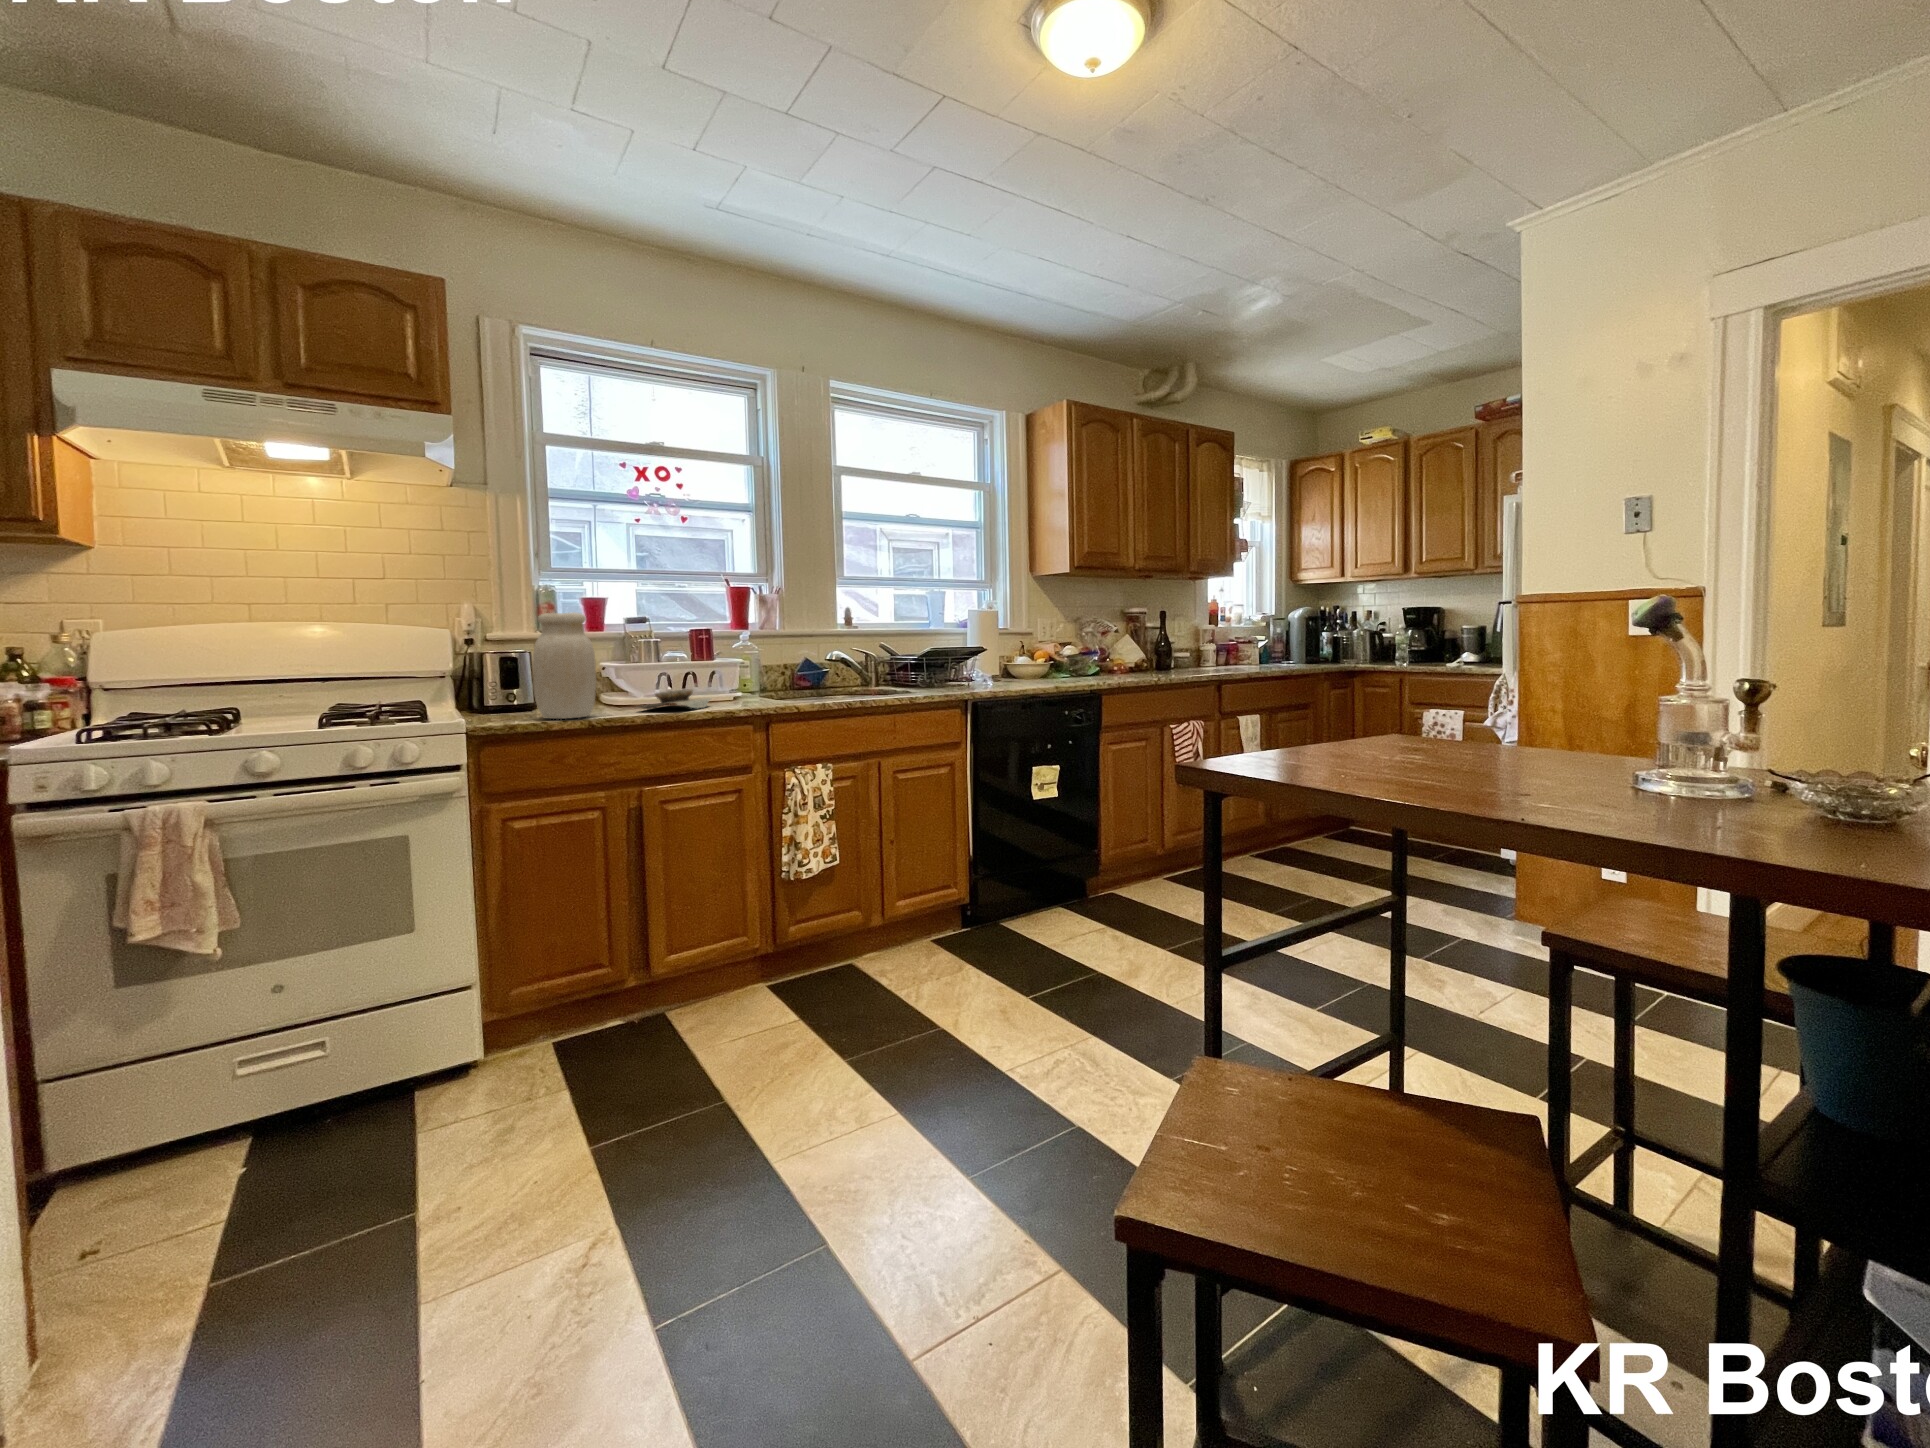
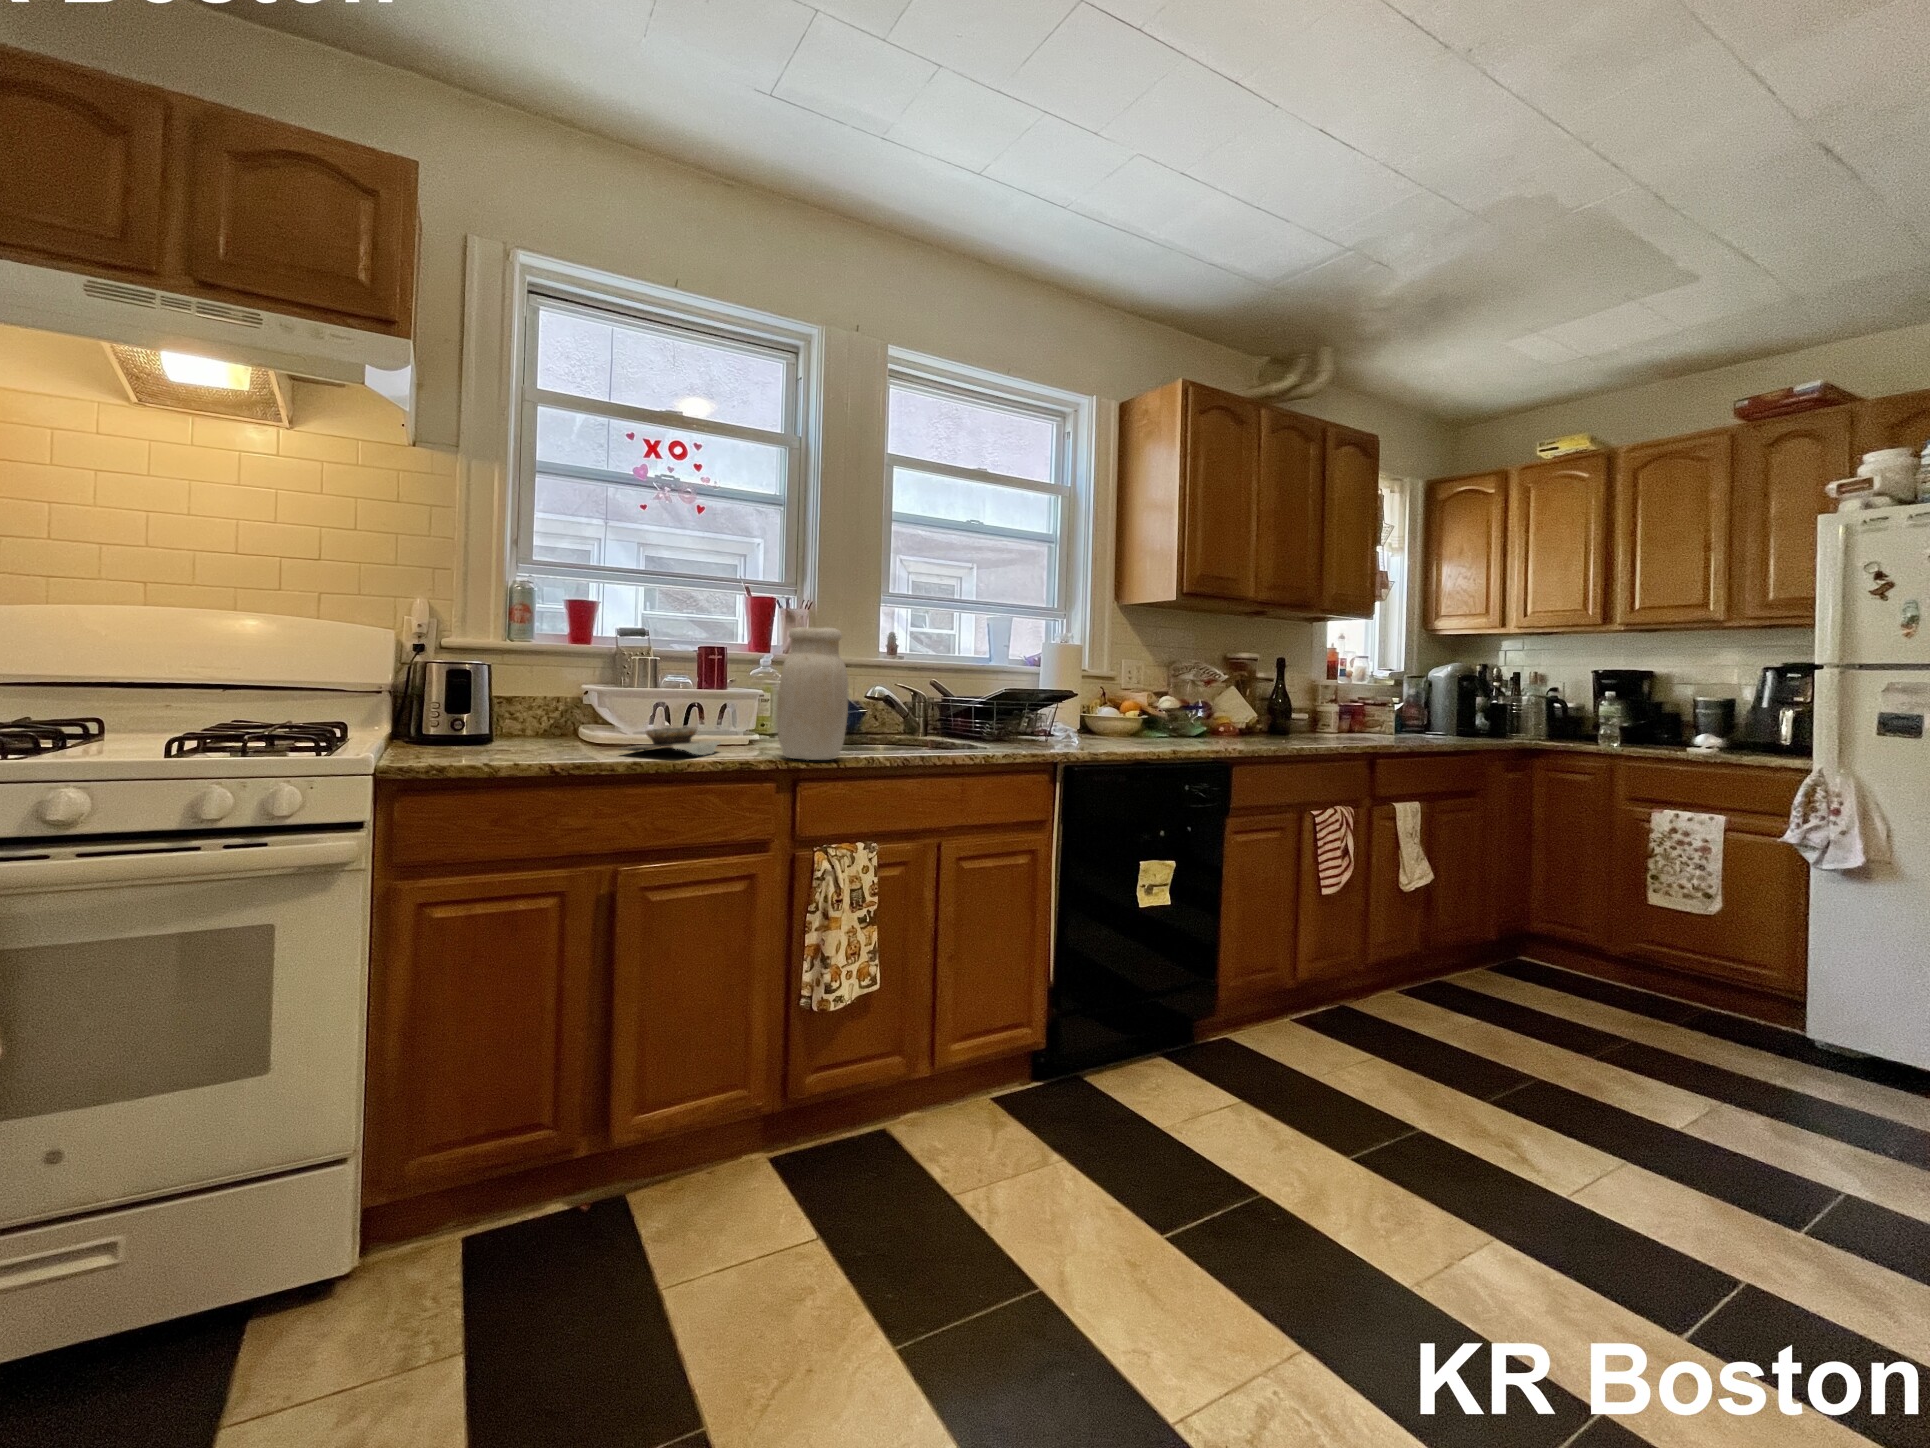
jar: present [532,612,596,719] -> present [777,627,849,760]

